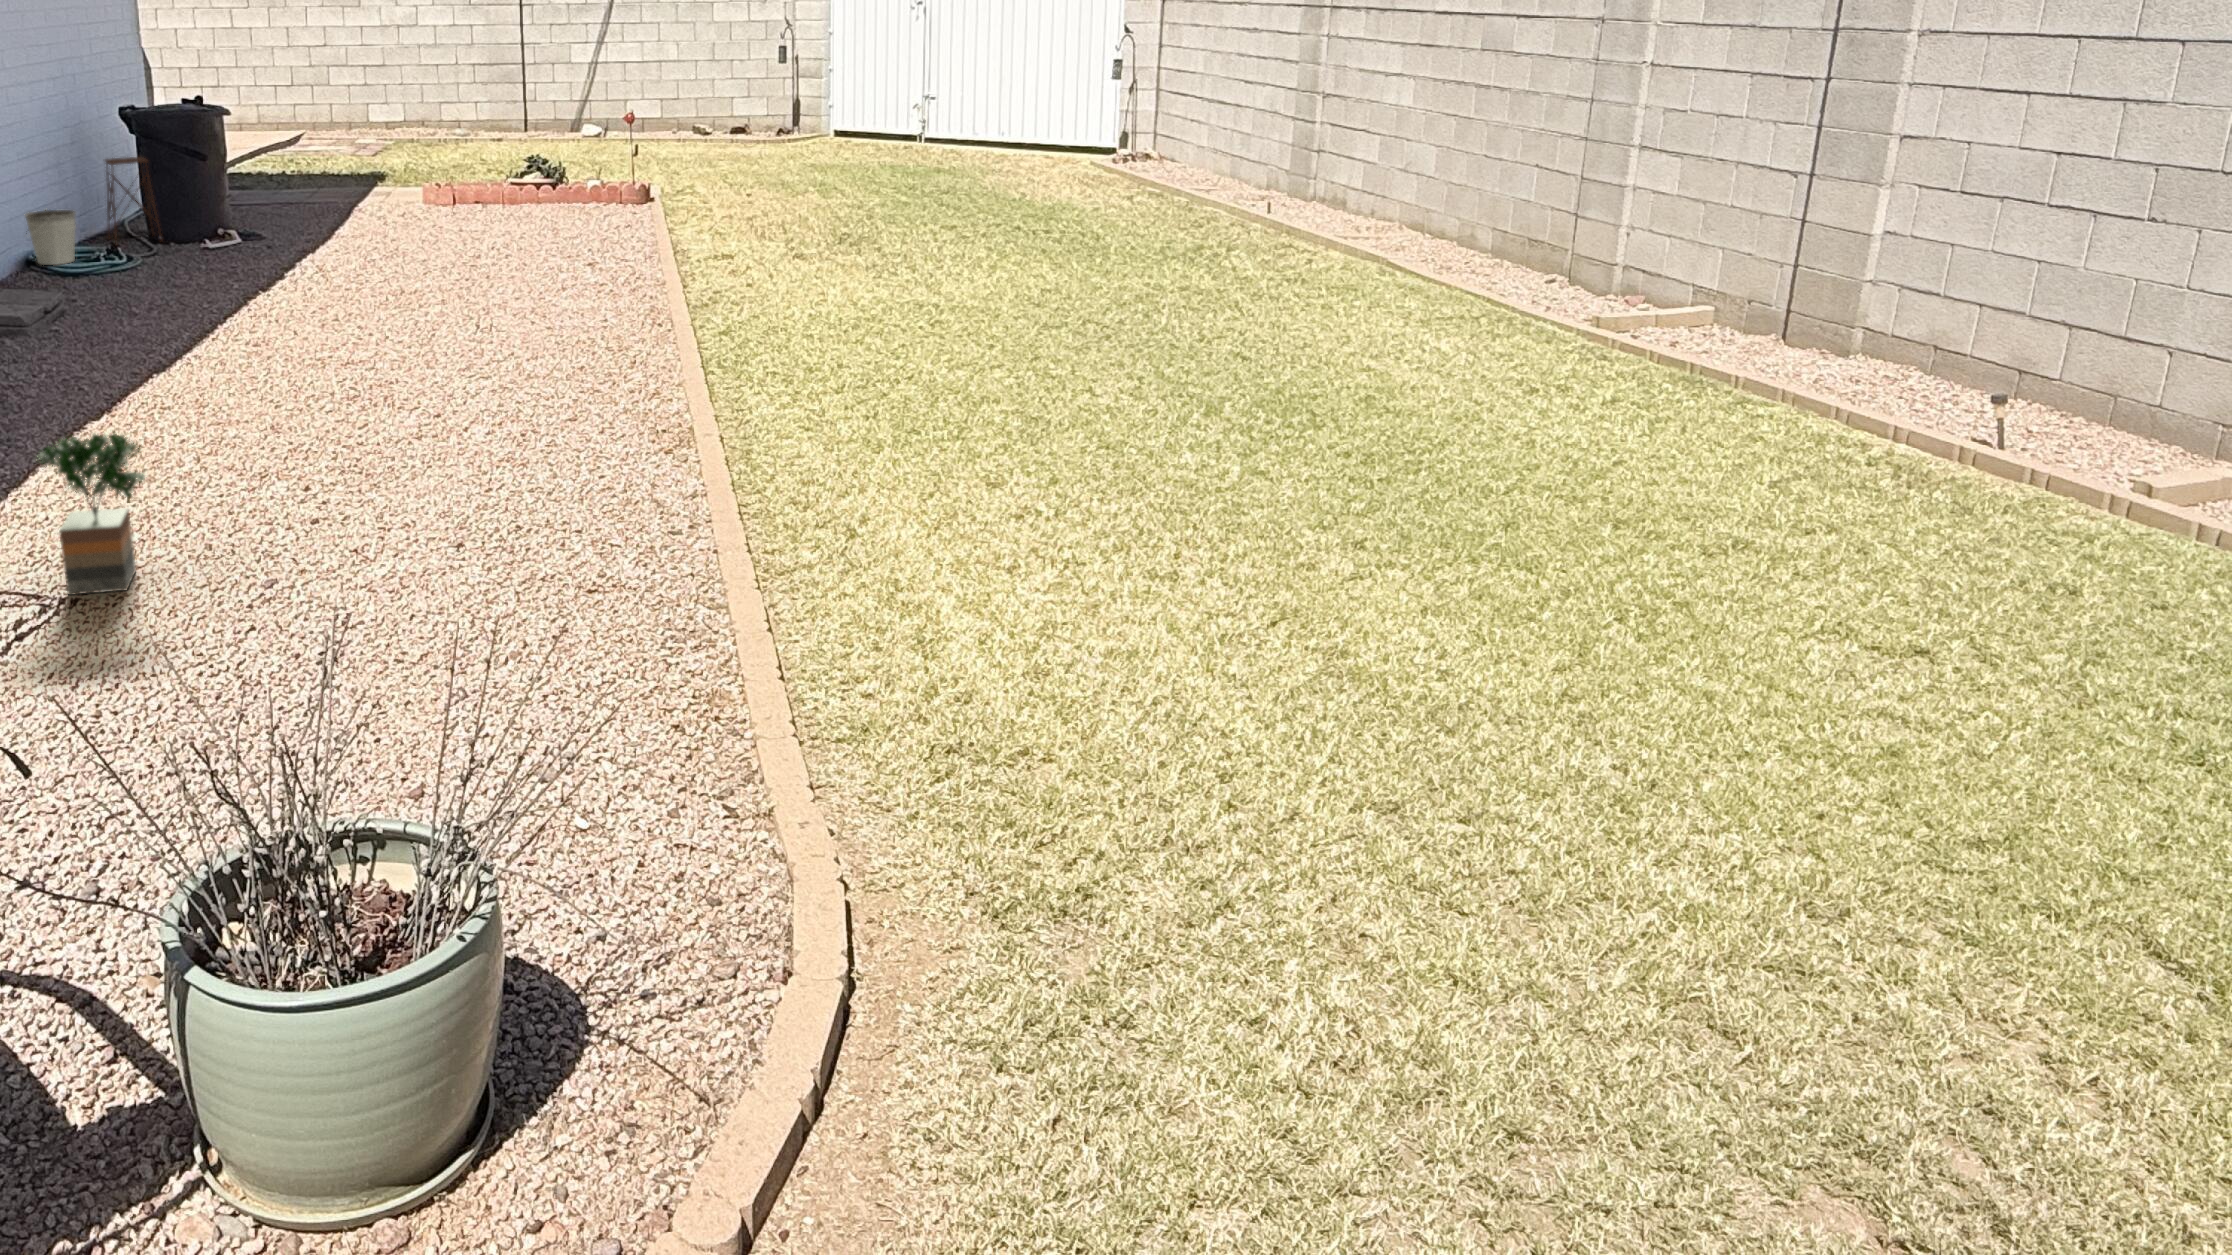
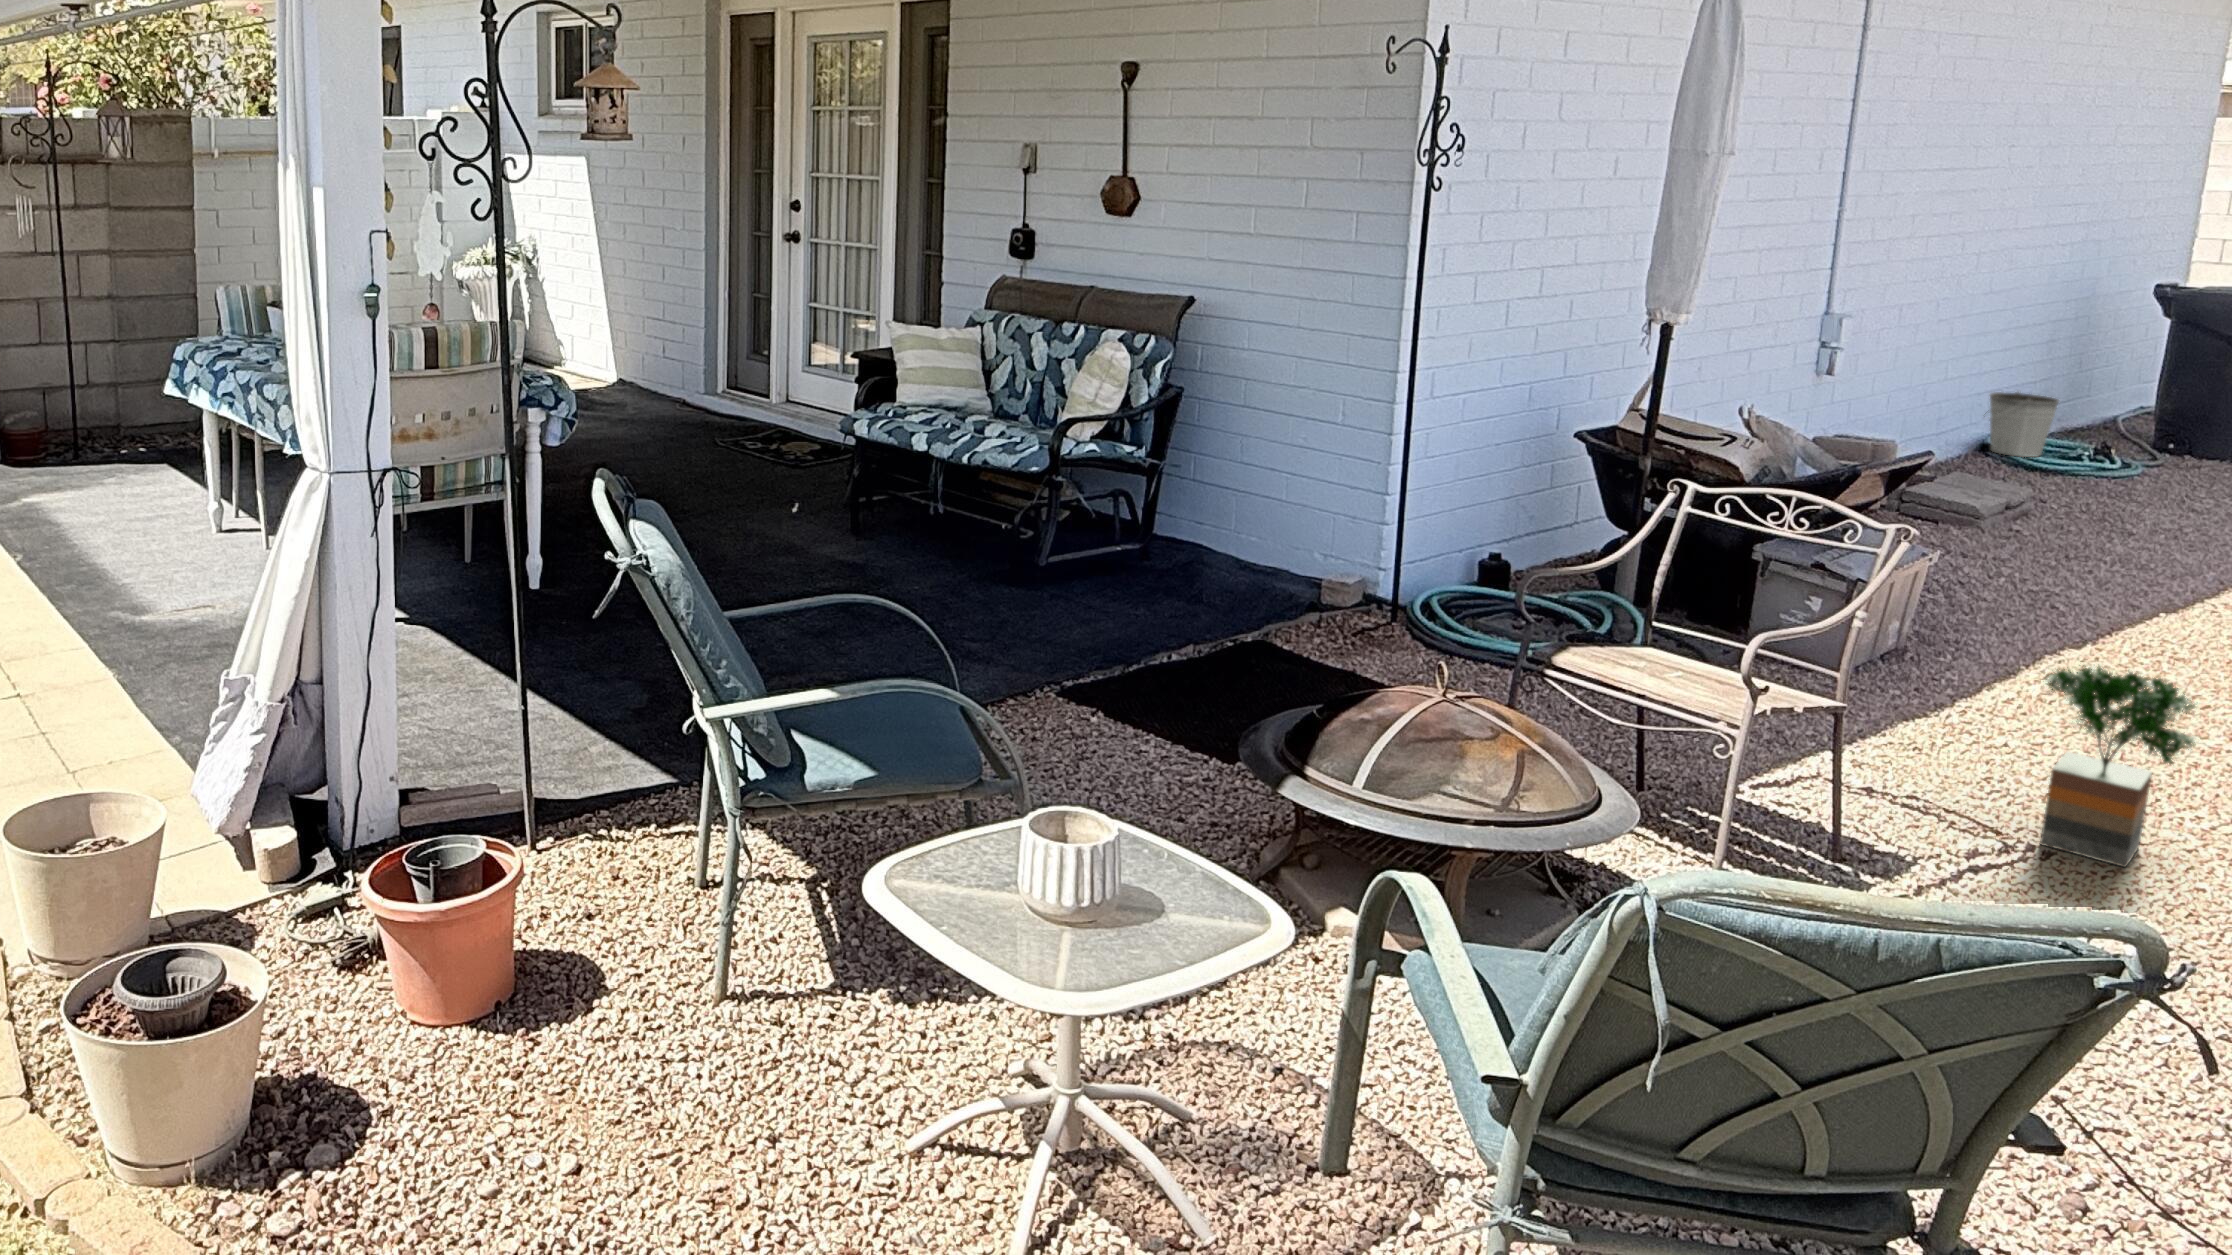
side table: present [105,157,159,236] -> none [2088,344,2179,454]

